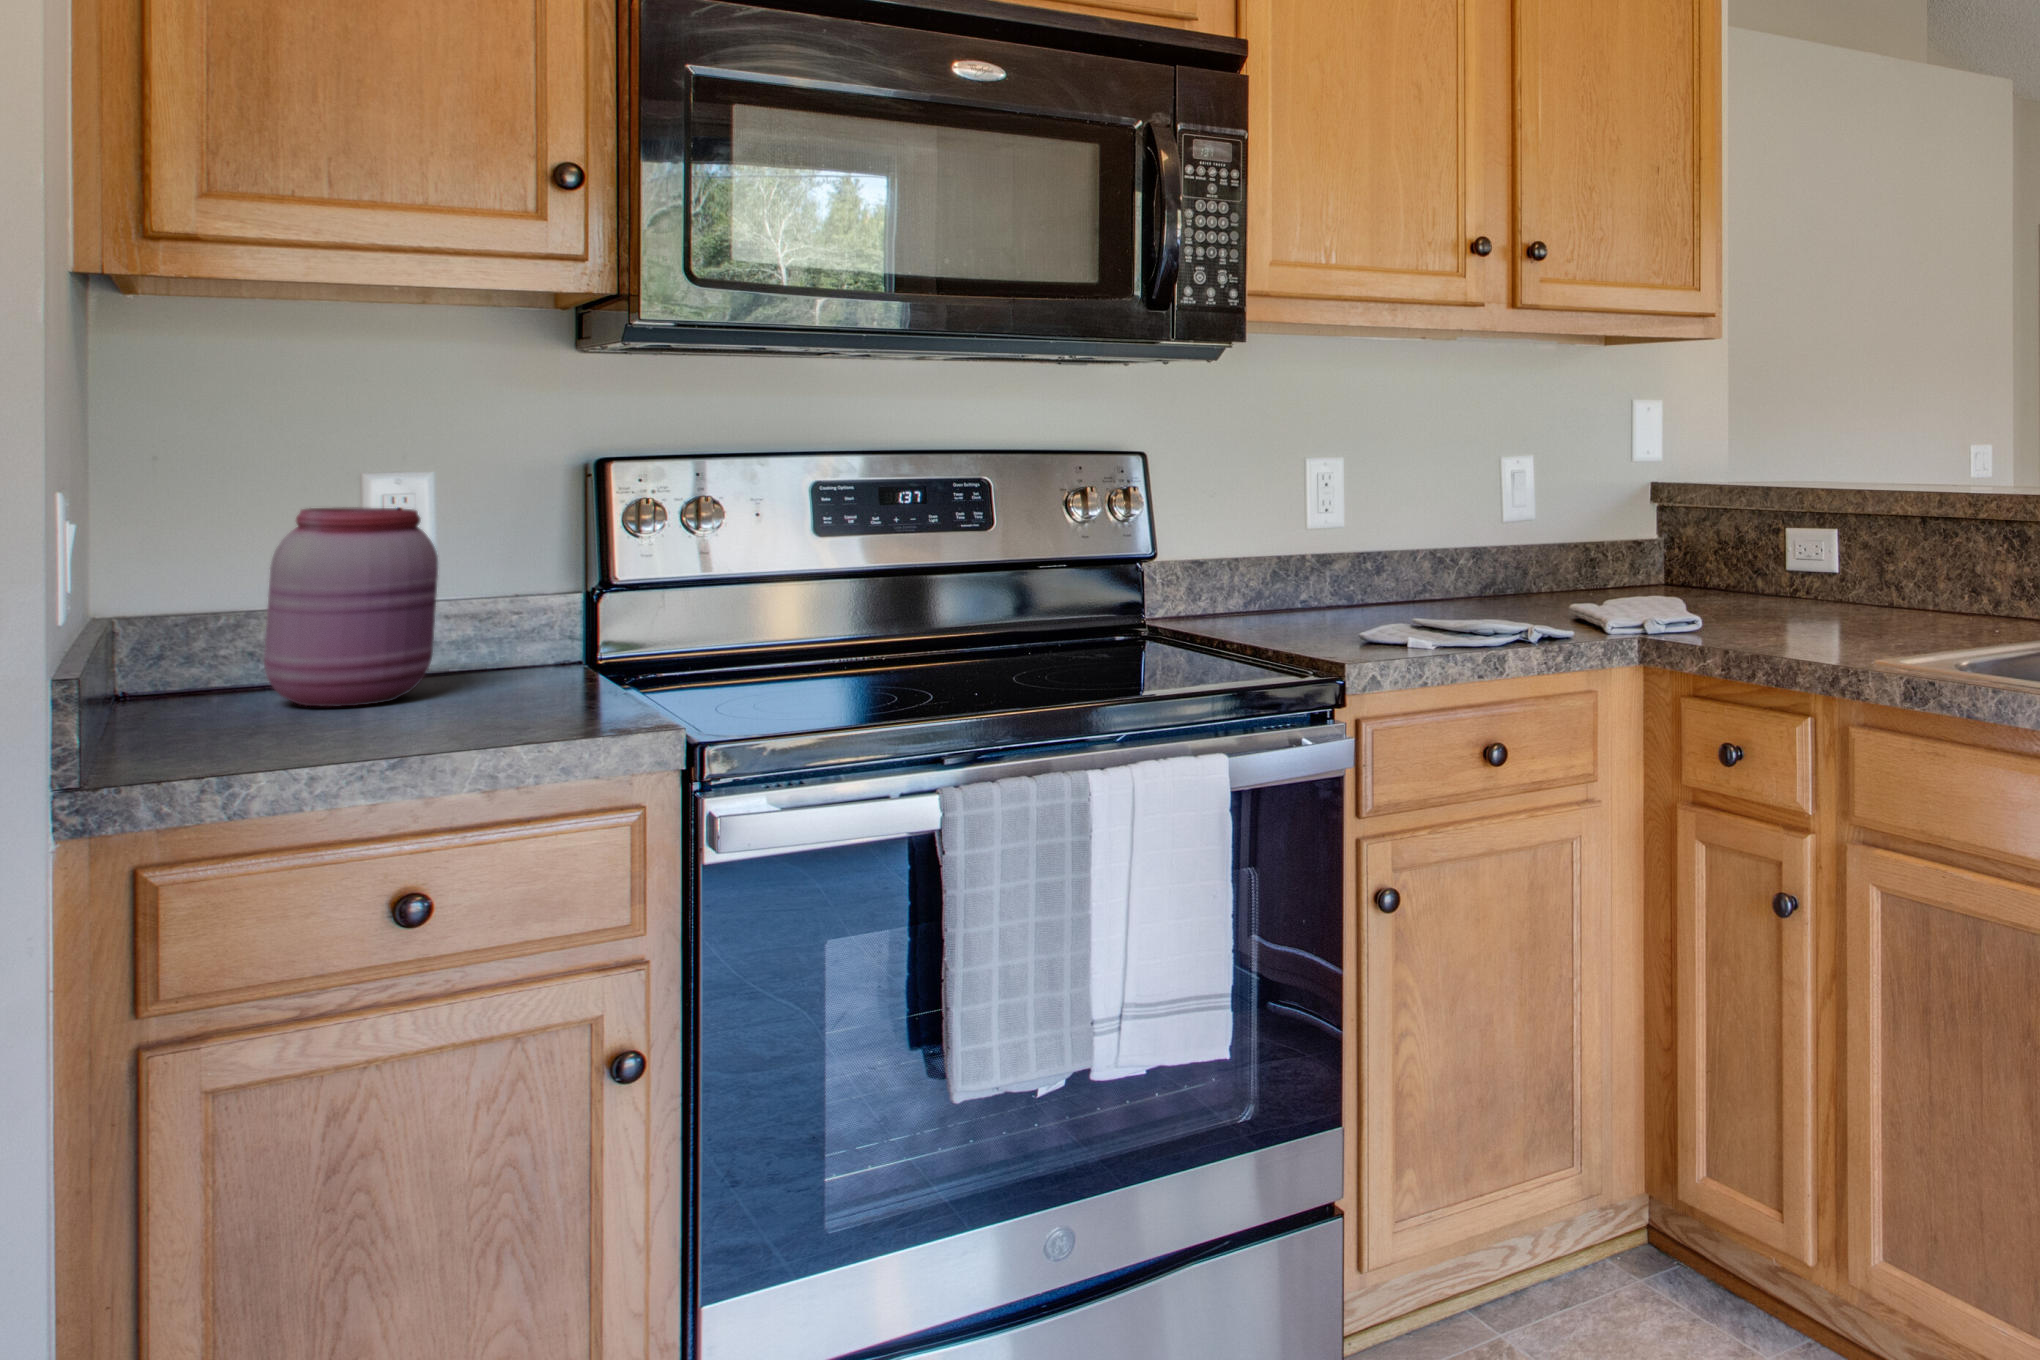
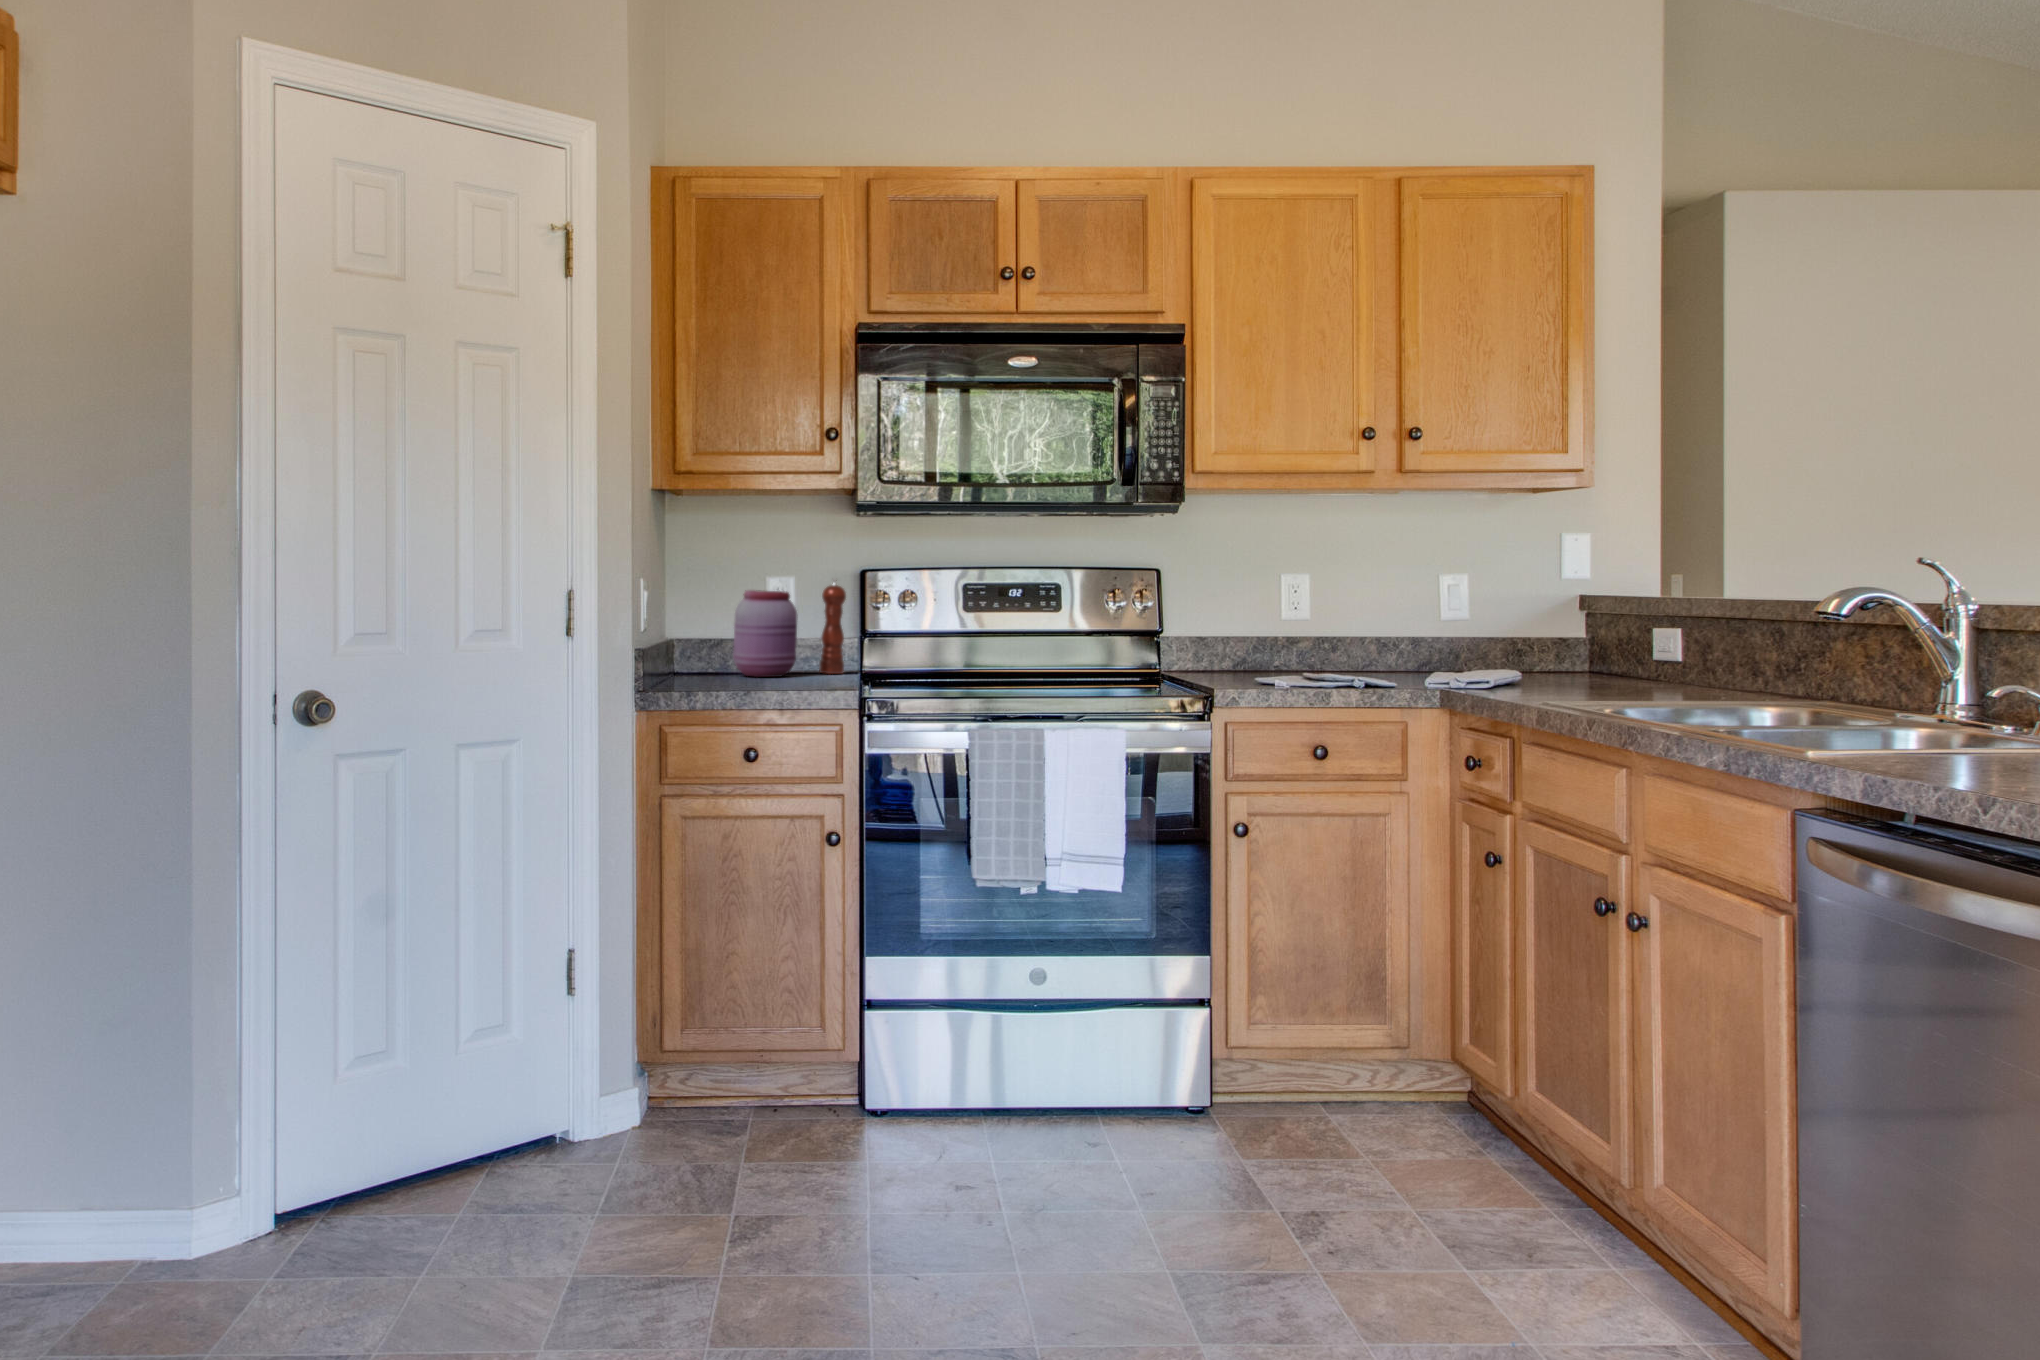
pepper mill: none [472,476,542,679] -> present [819,579,846,674]

